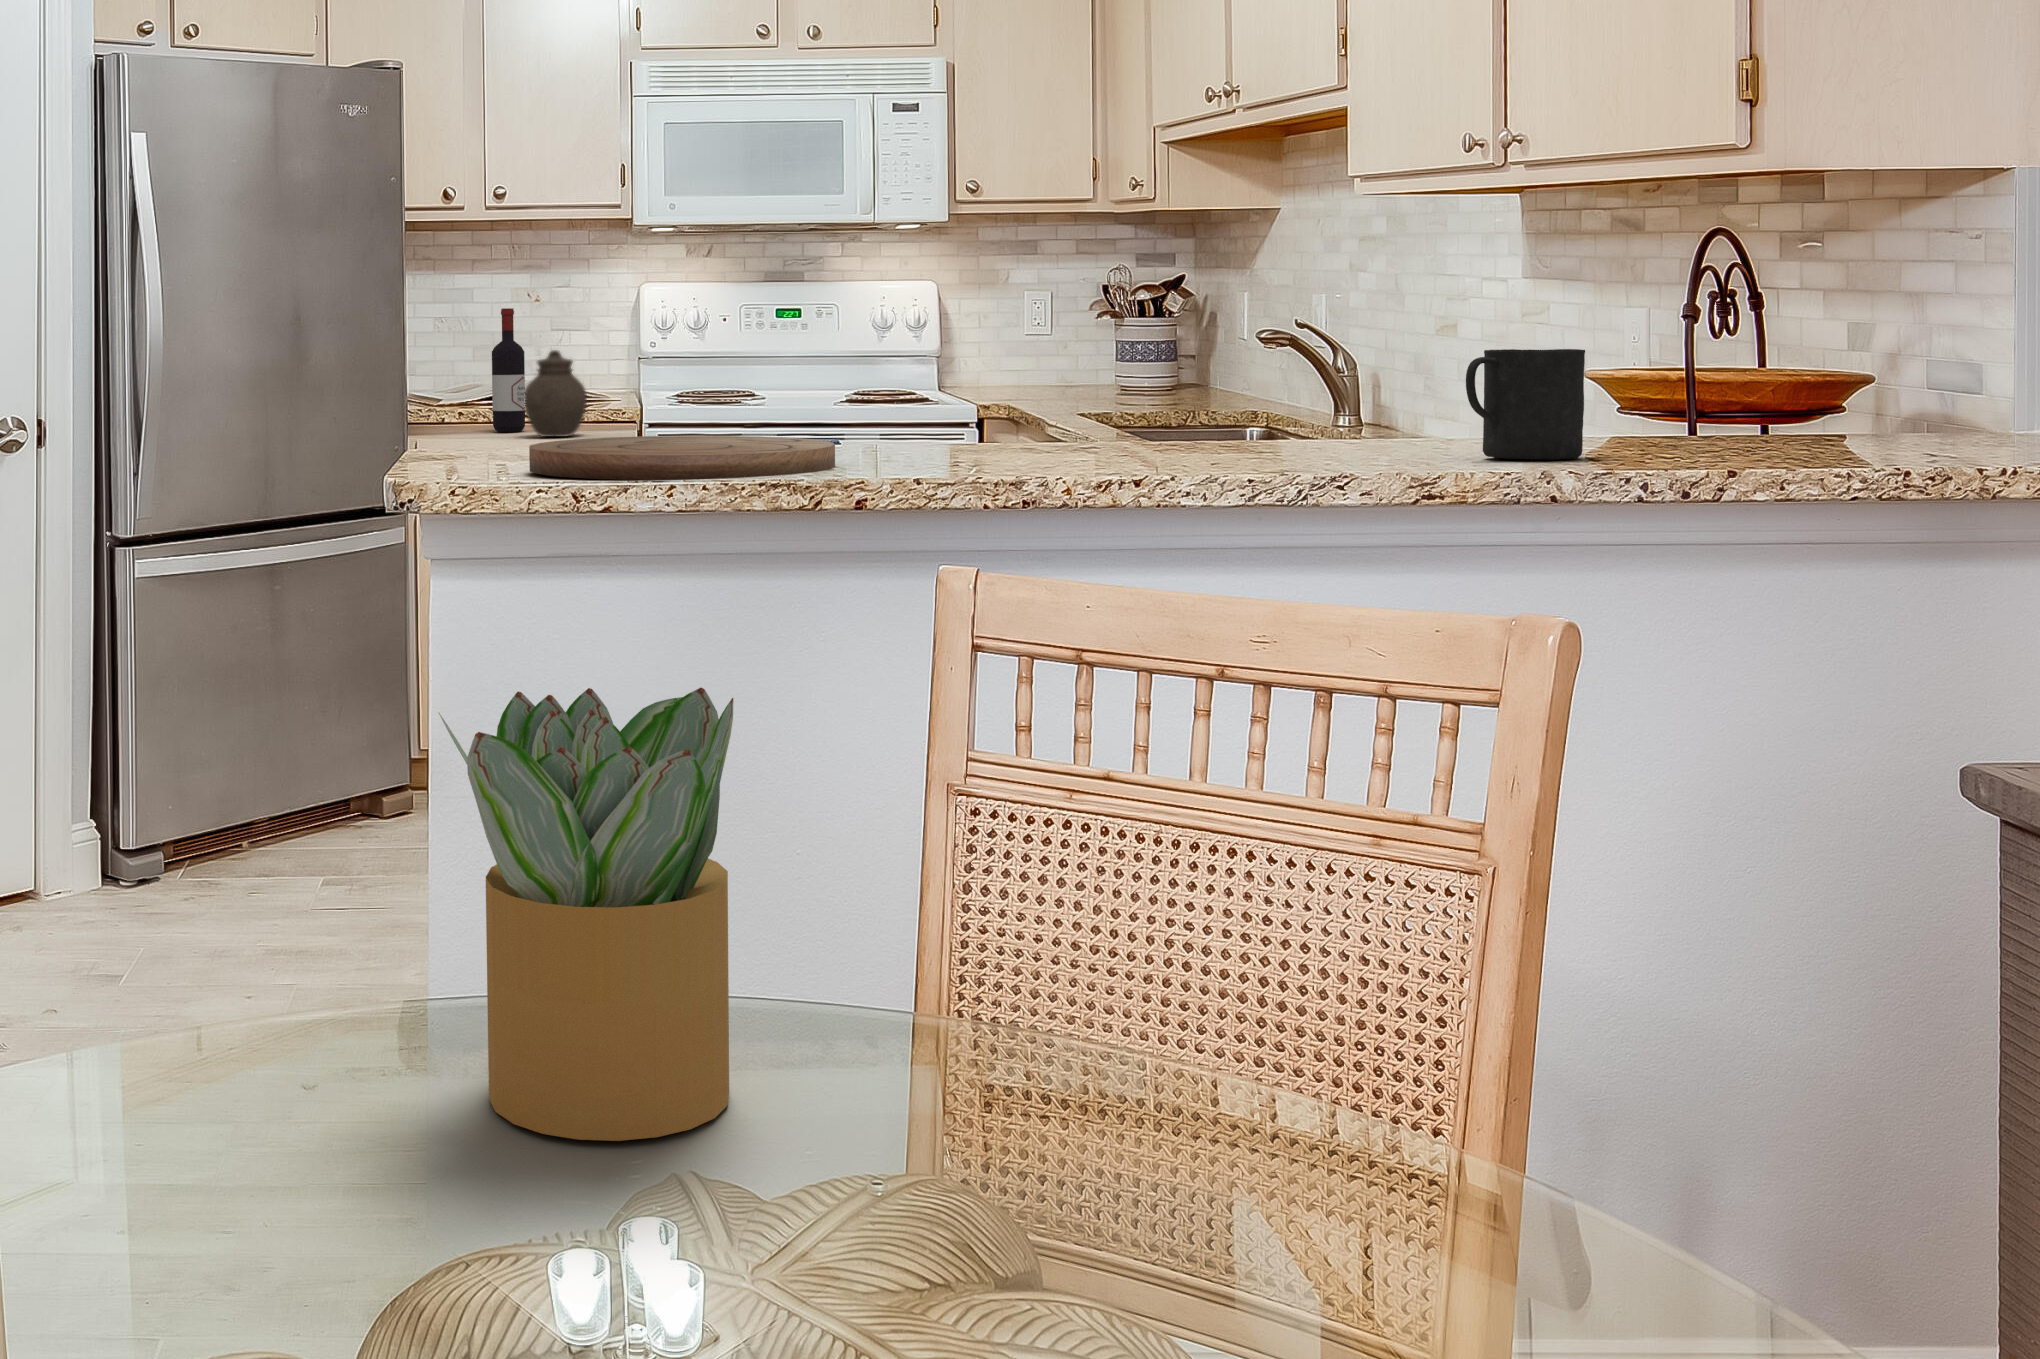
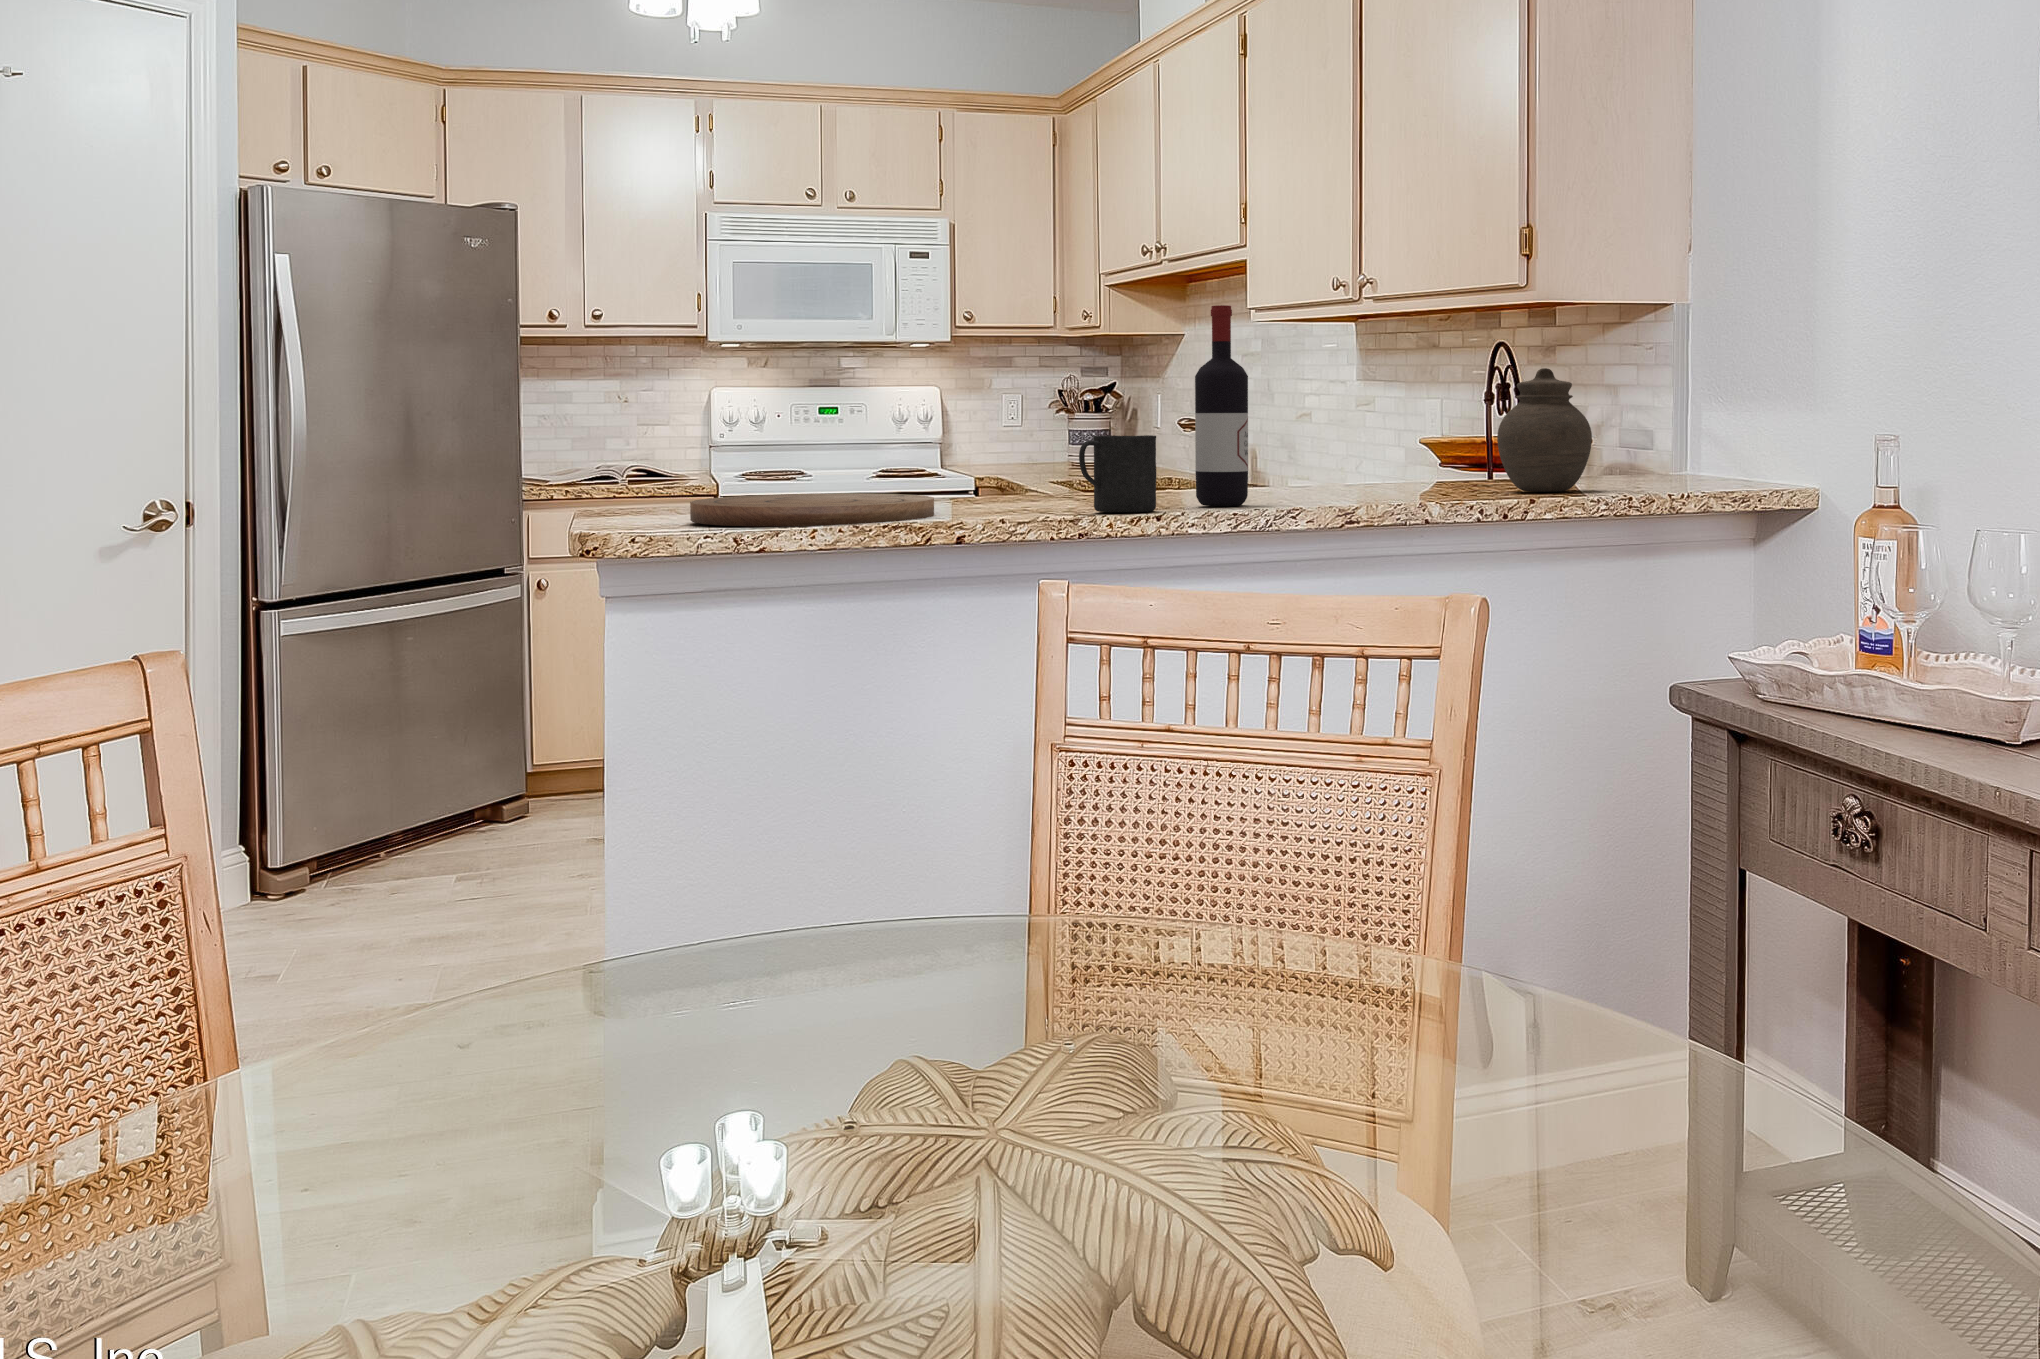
wine bottle: present [492,308,525,432] -> present [1195,305,1248,506]
mug: present [1466,349,1585,460] -> present [1079,435,1156,513]
jar: present [524,350,587,437] -> present [1497,368,1592,492]
potted plant: present [439,688,733,1141] -> none [682,679,921,1045]

